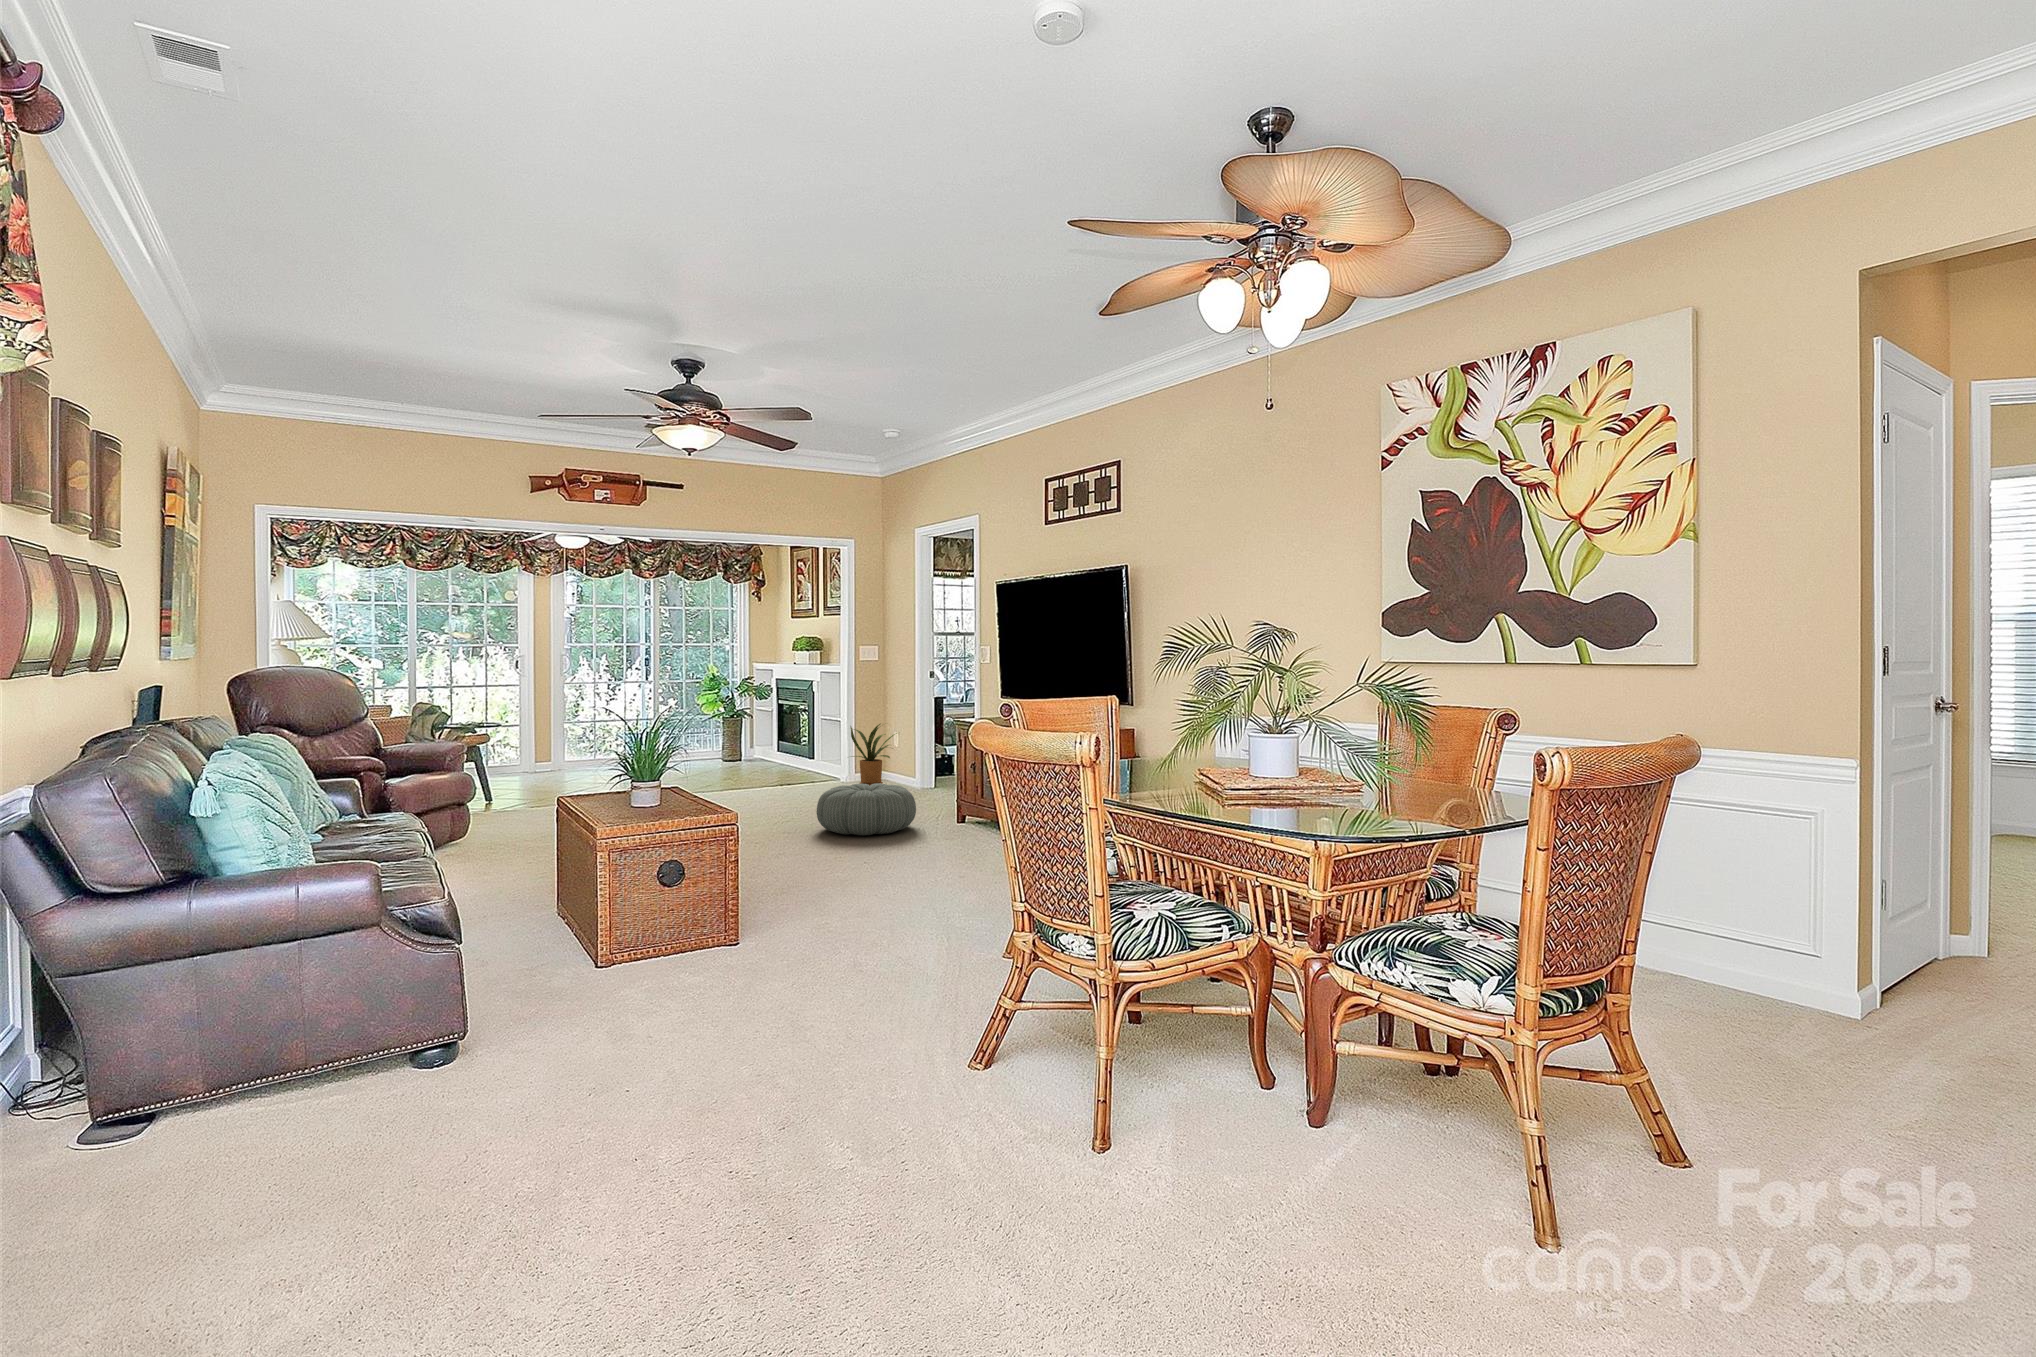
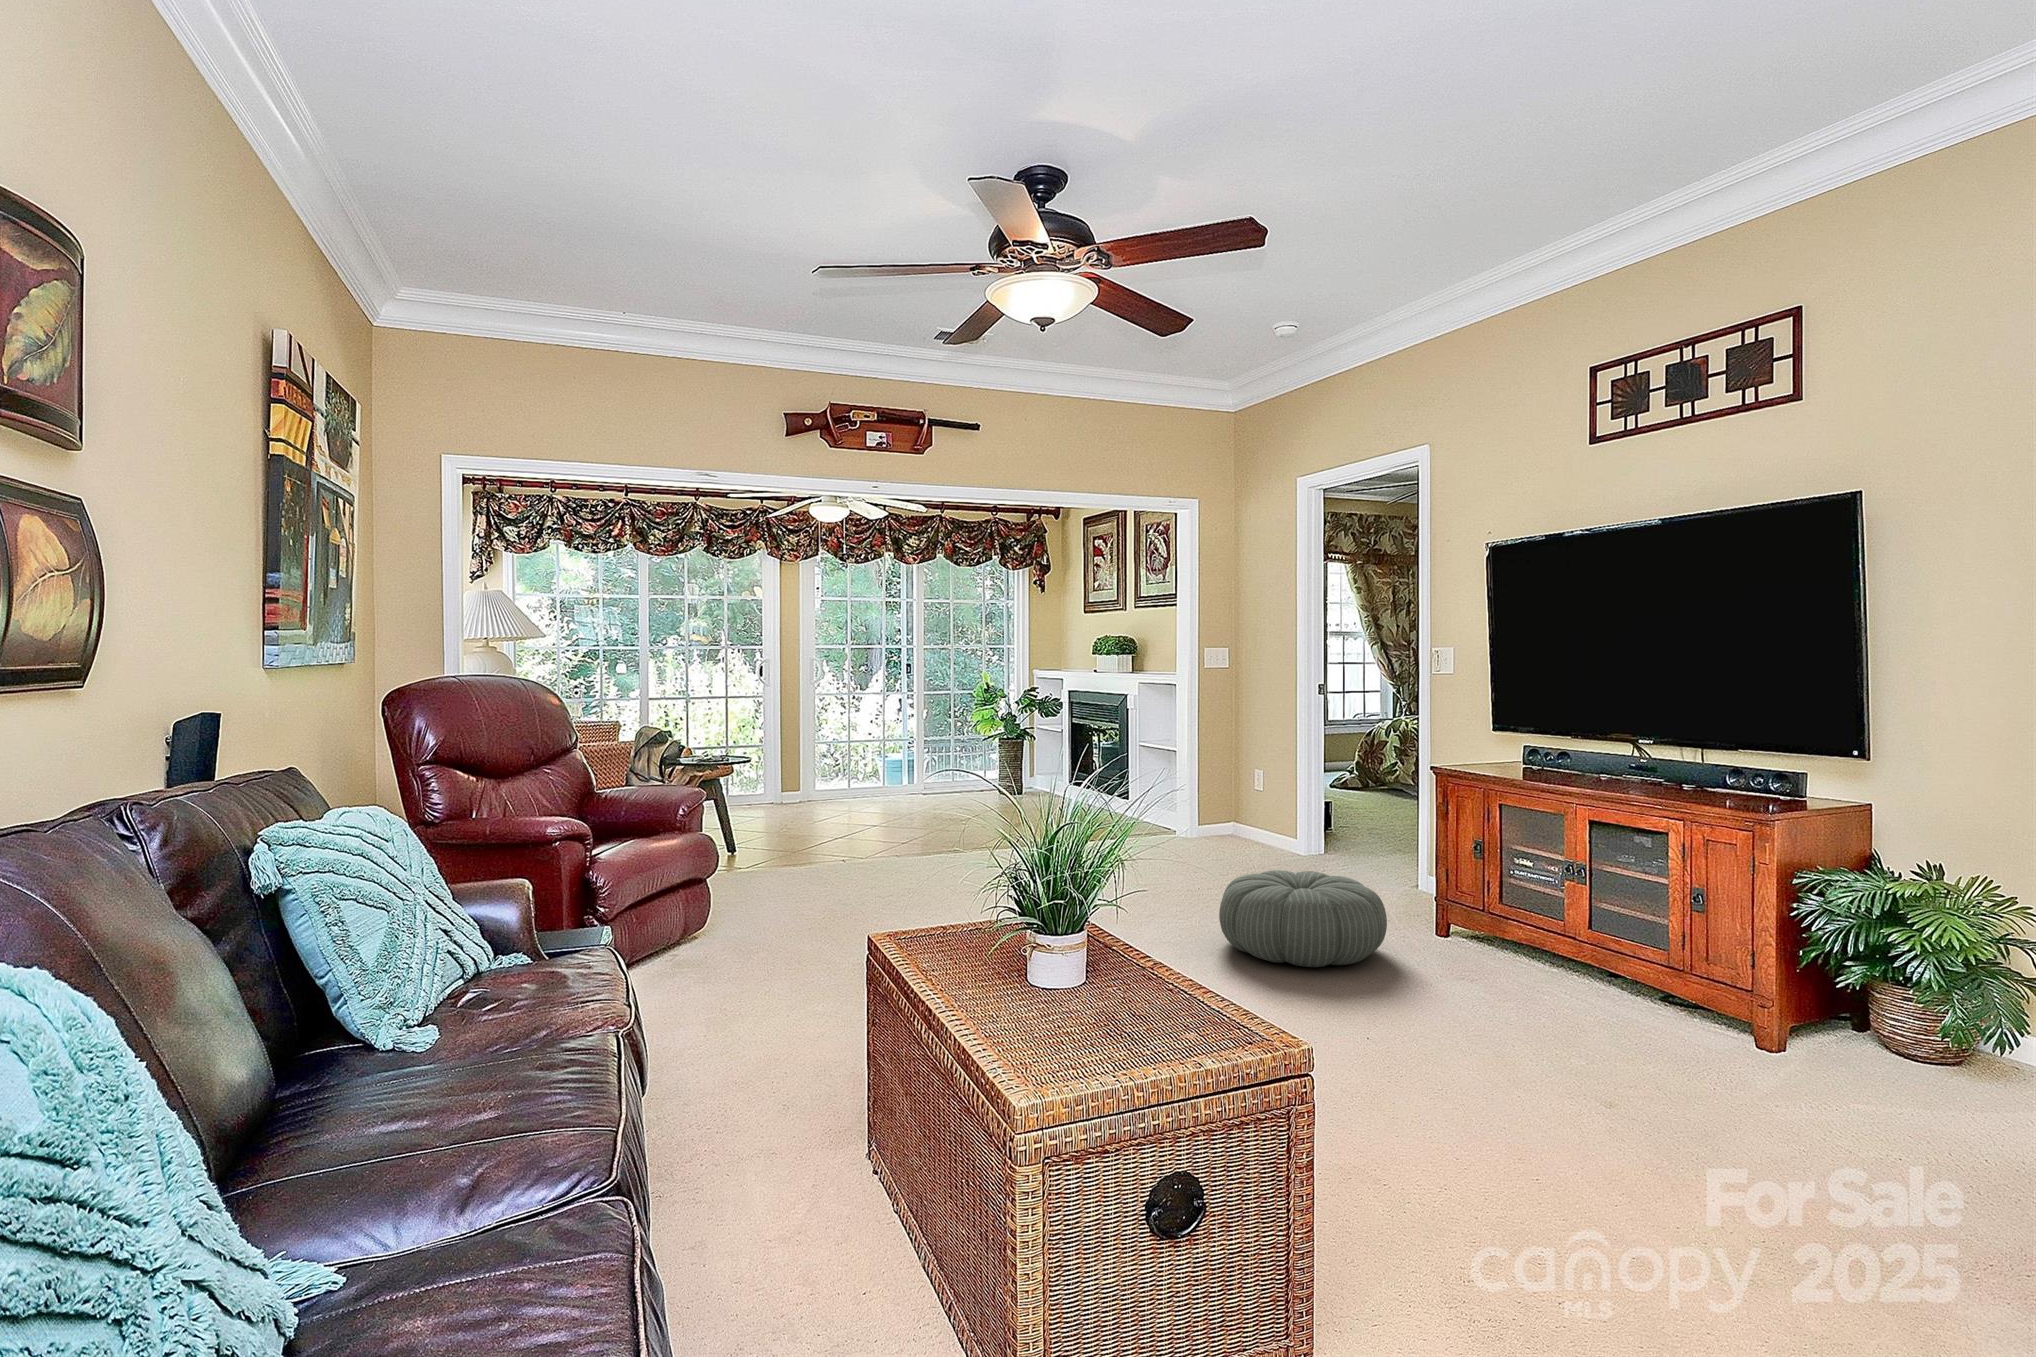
house plant: present [850,724,897,786] -> none [1194,759,1276,851]

